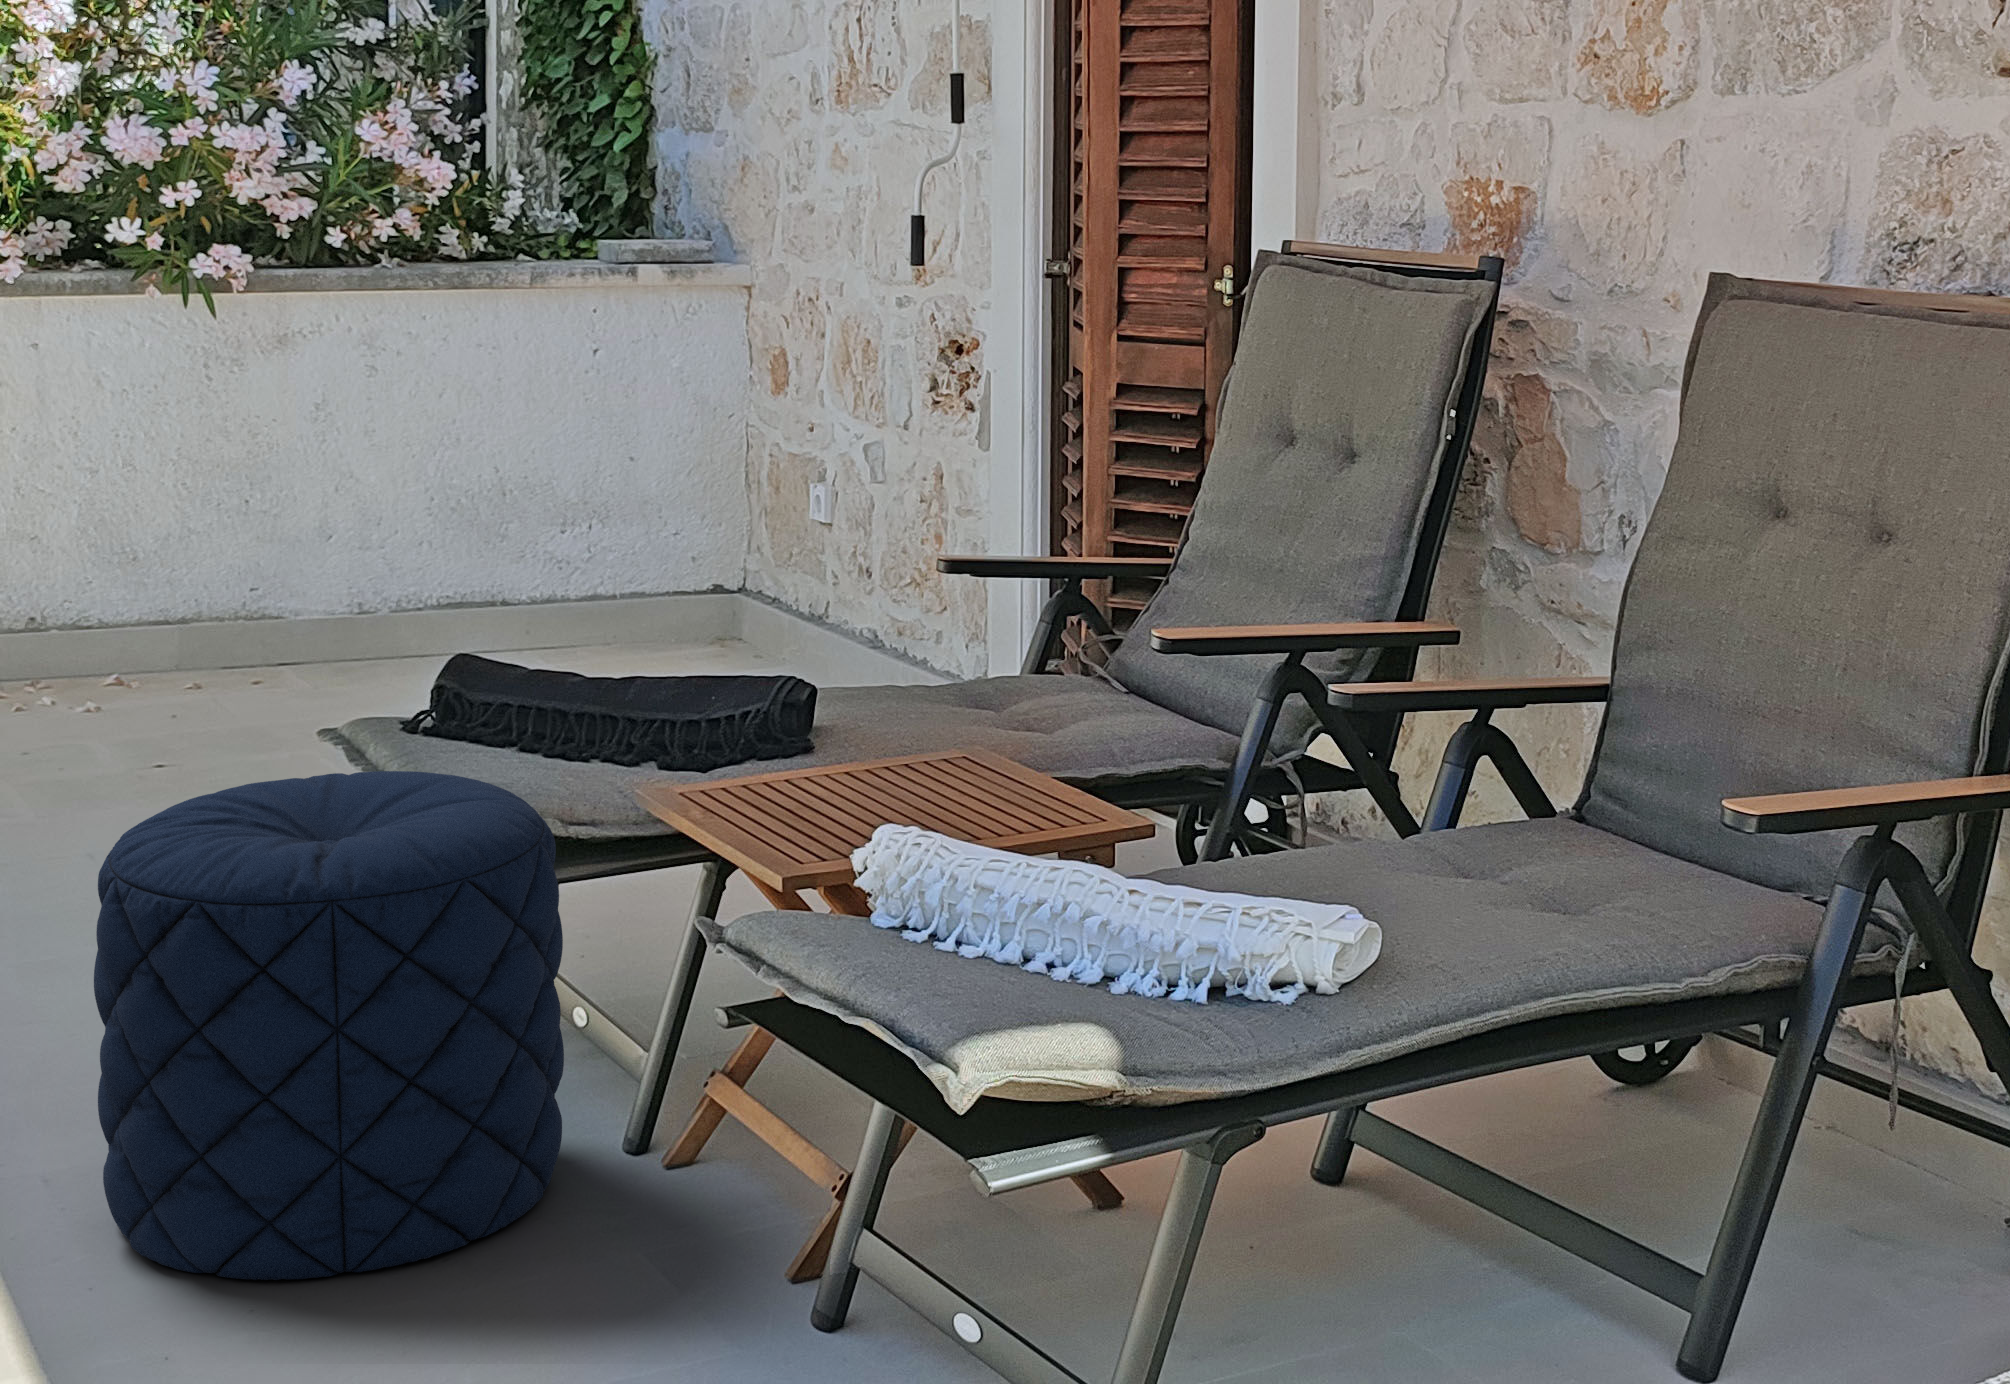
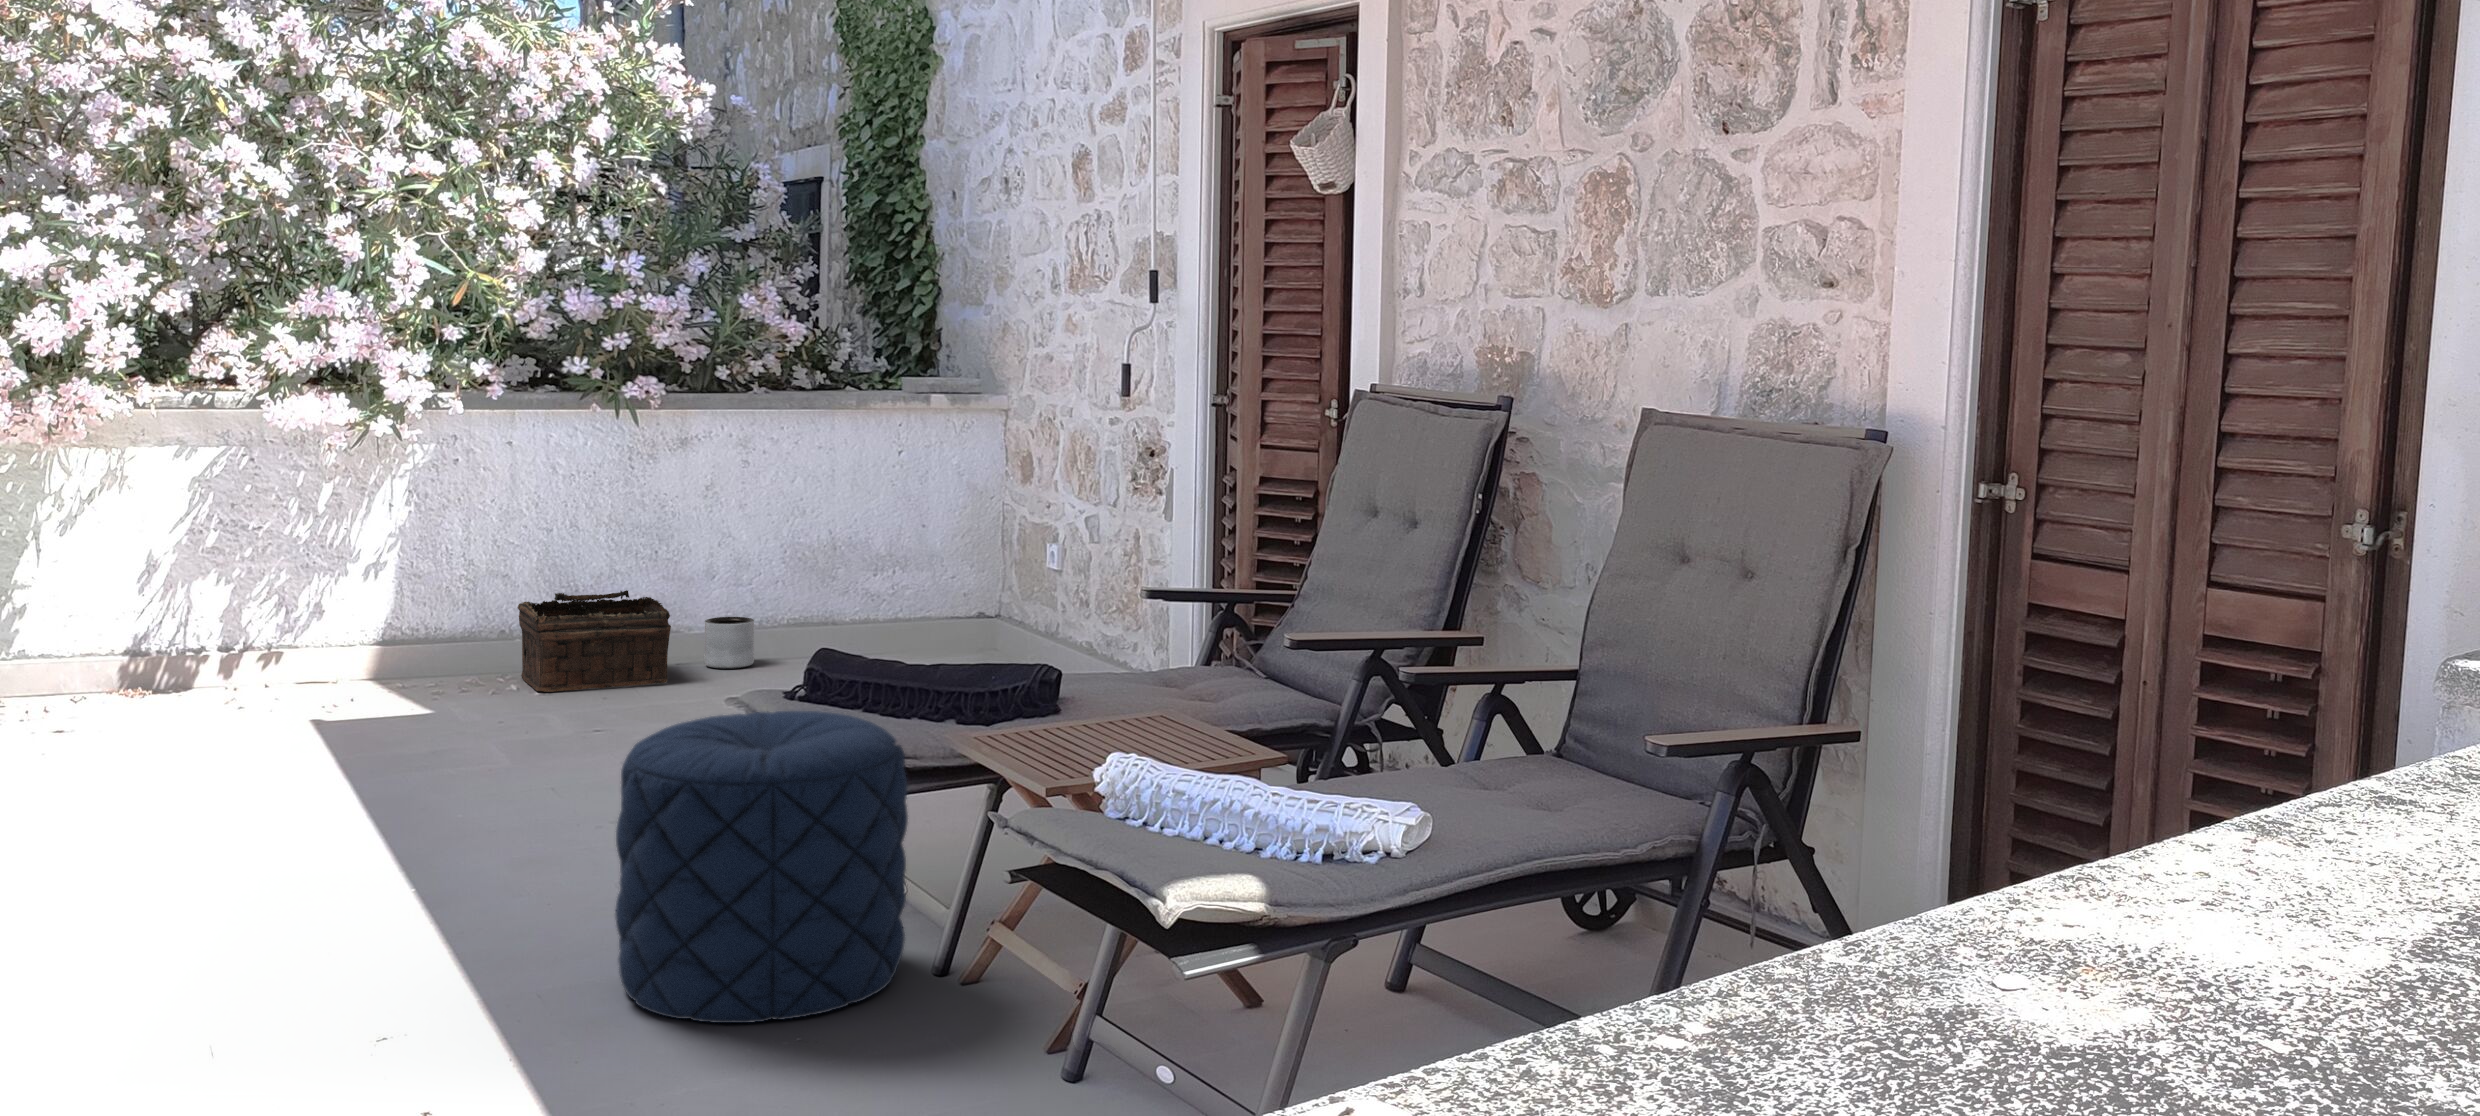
basket: none [41,556,265,708] -> present [517,590,671,692]
planter: none [319,591,393,666] -> present [704,617,754,669]

